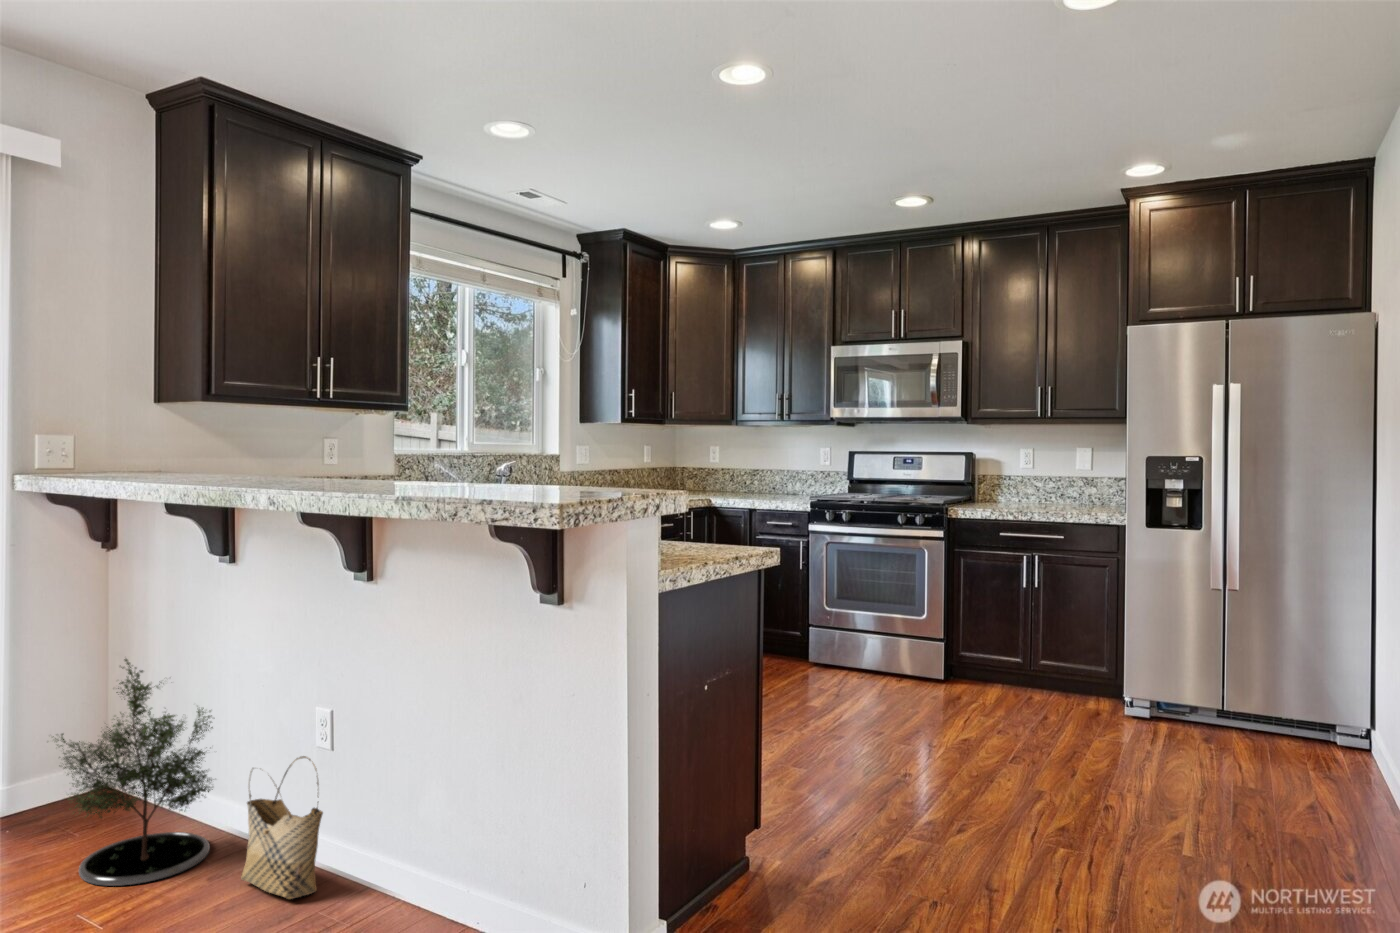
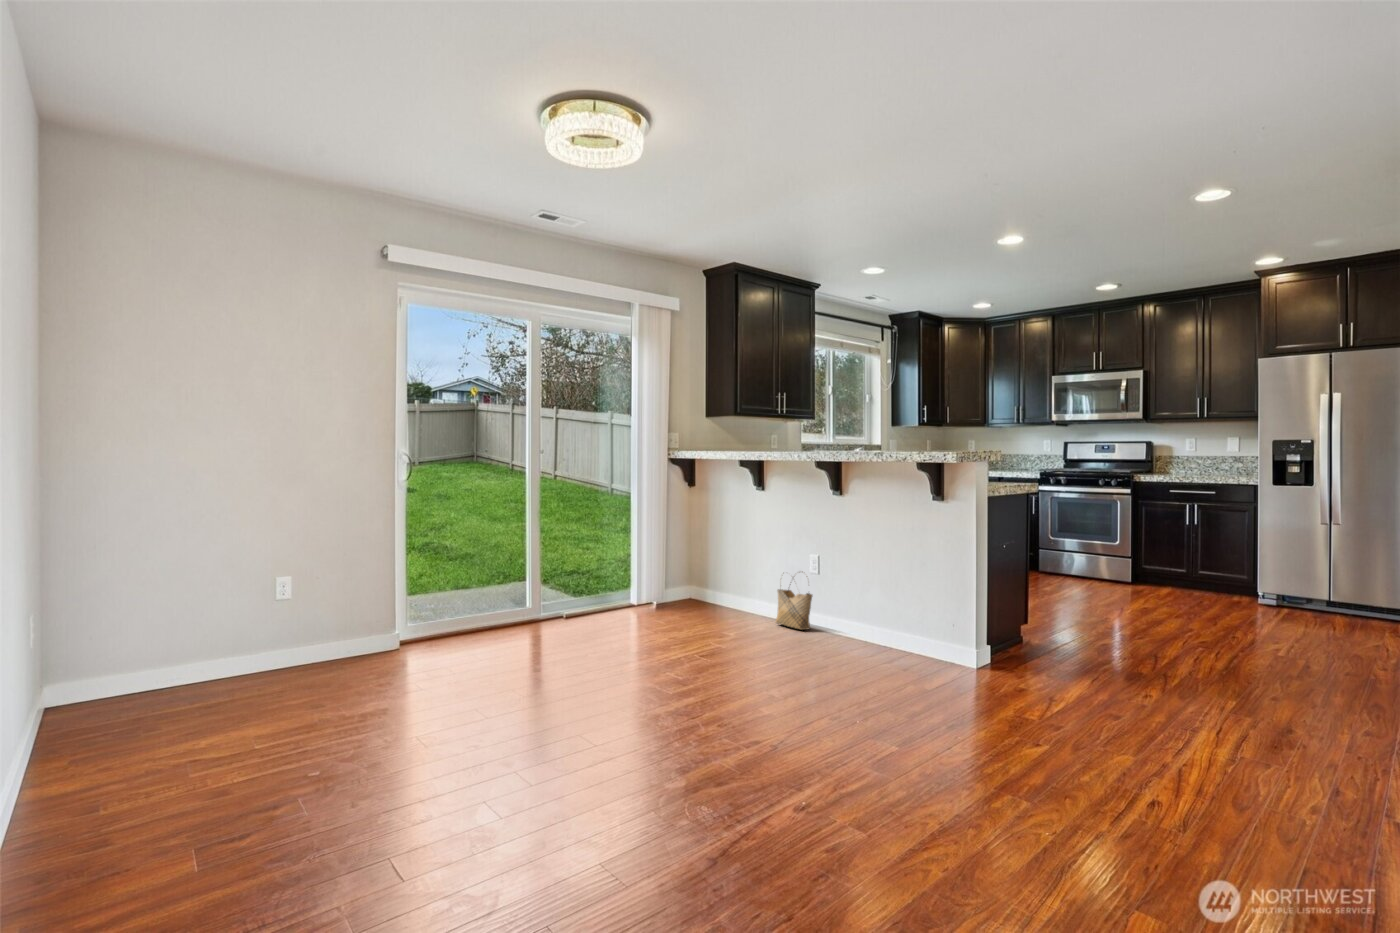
potted tree: present [55,659,213,886] -> none [694,526,758,622]

